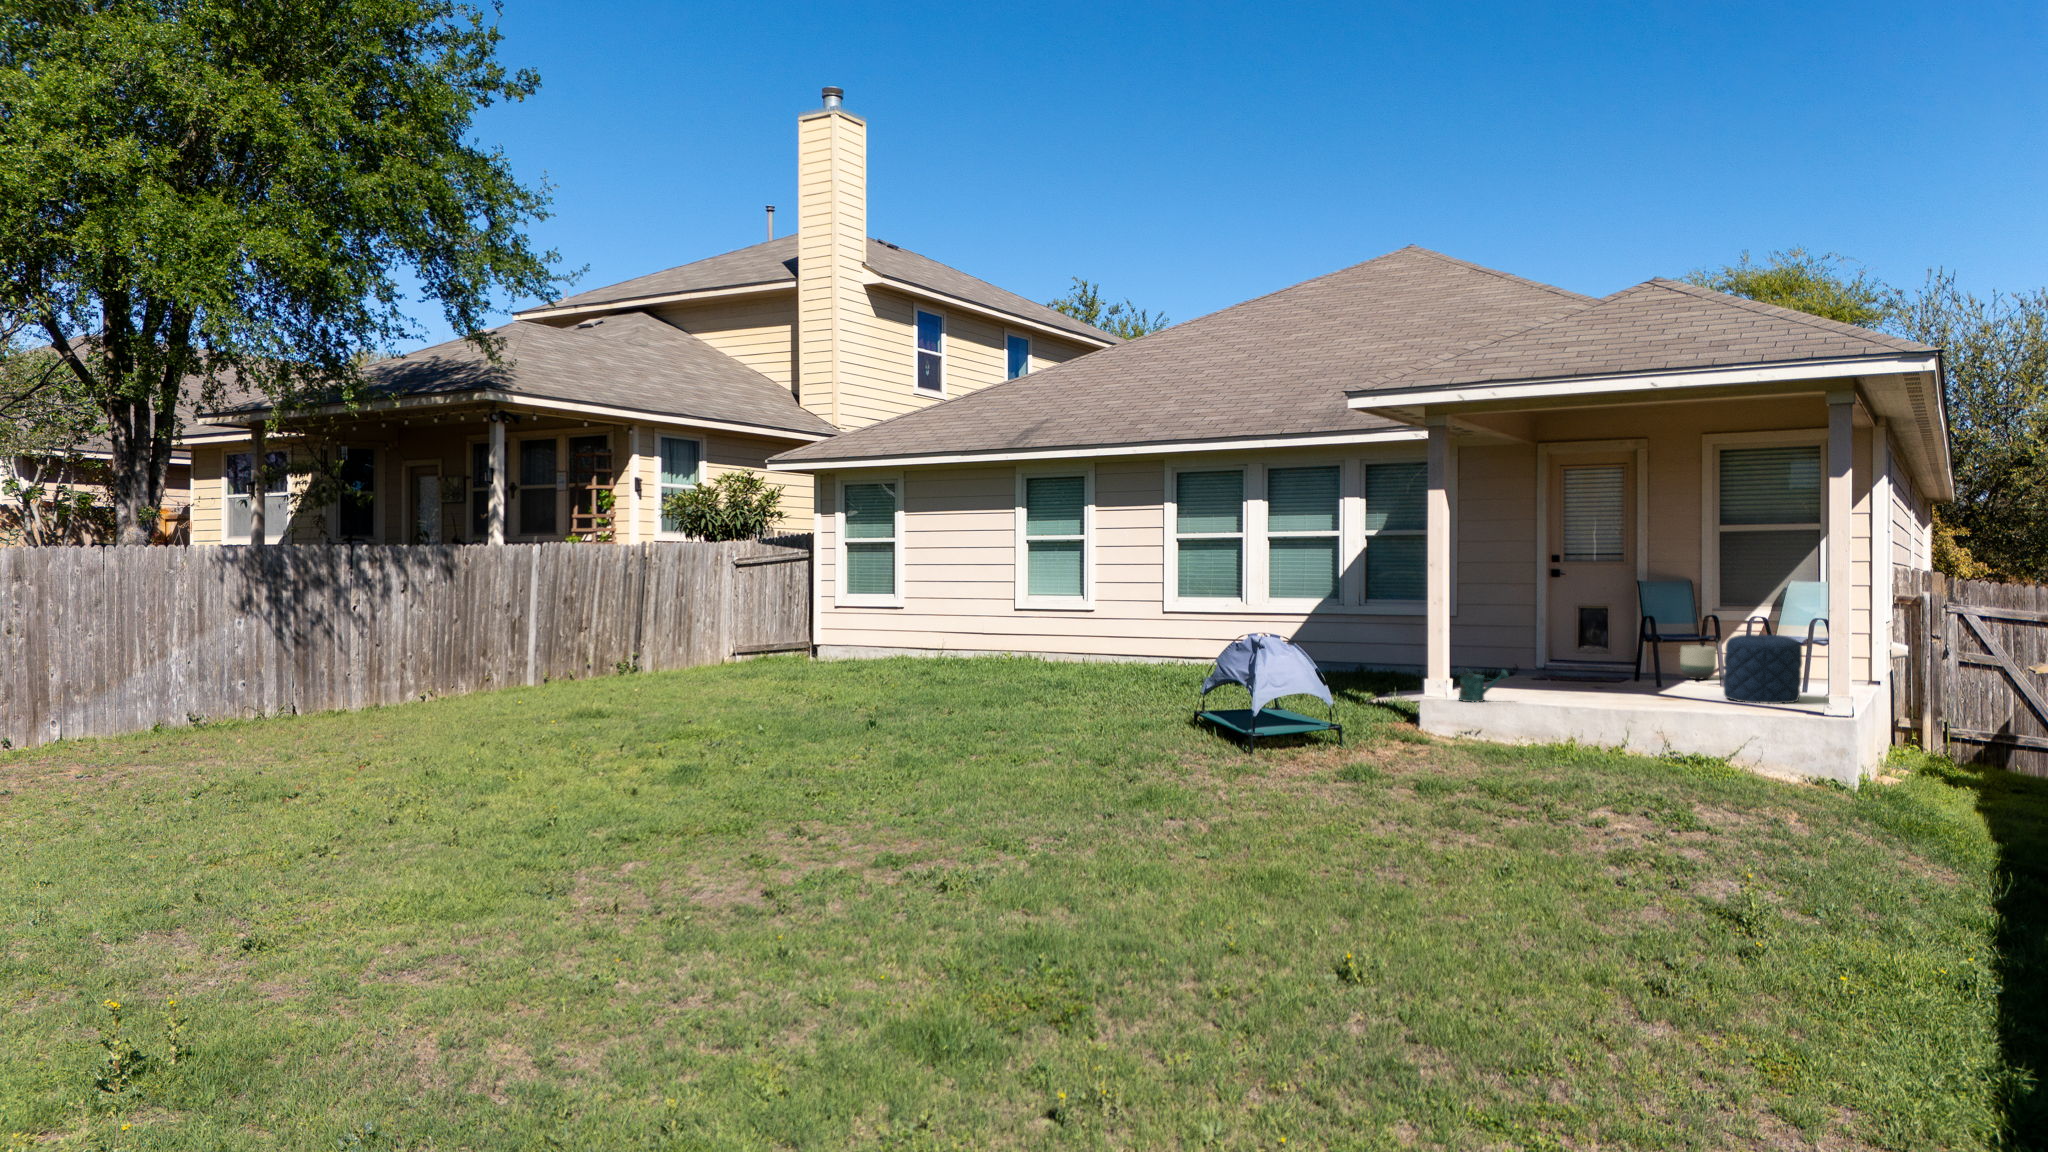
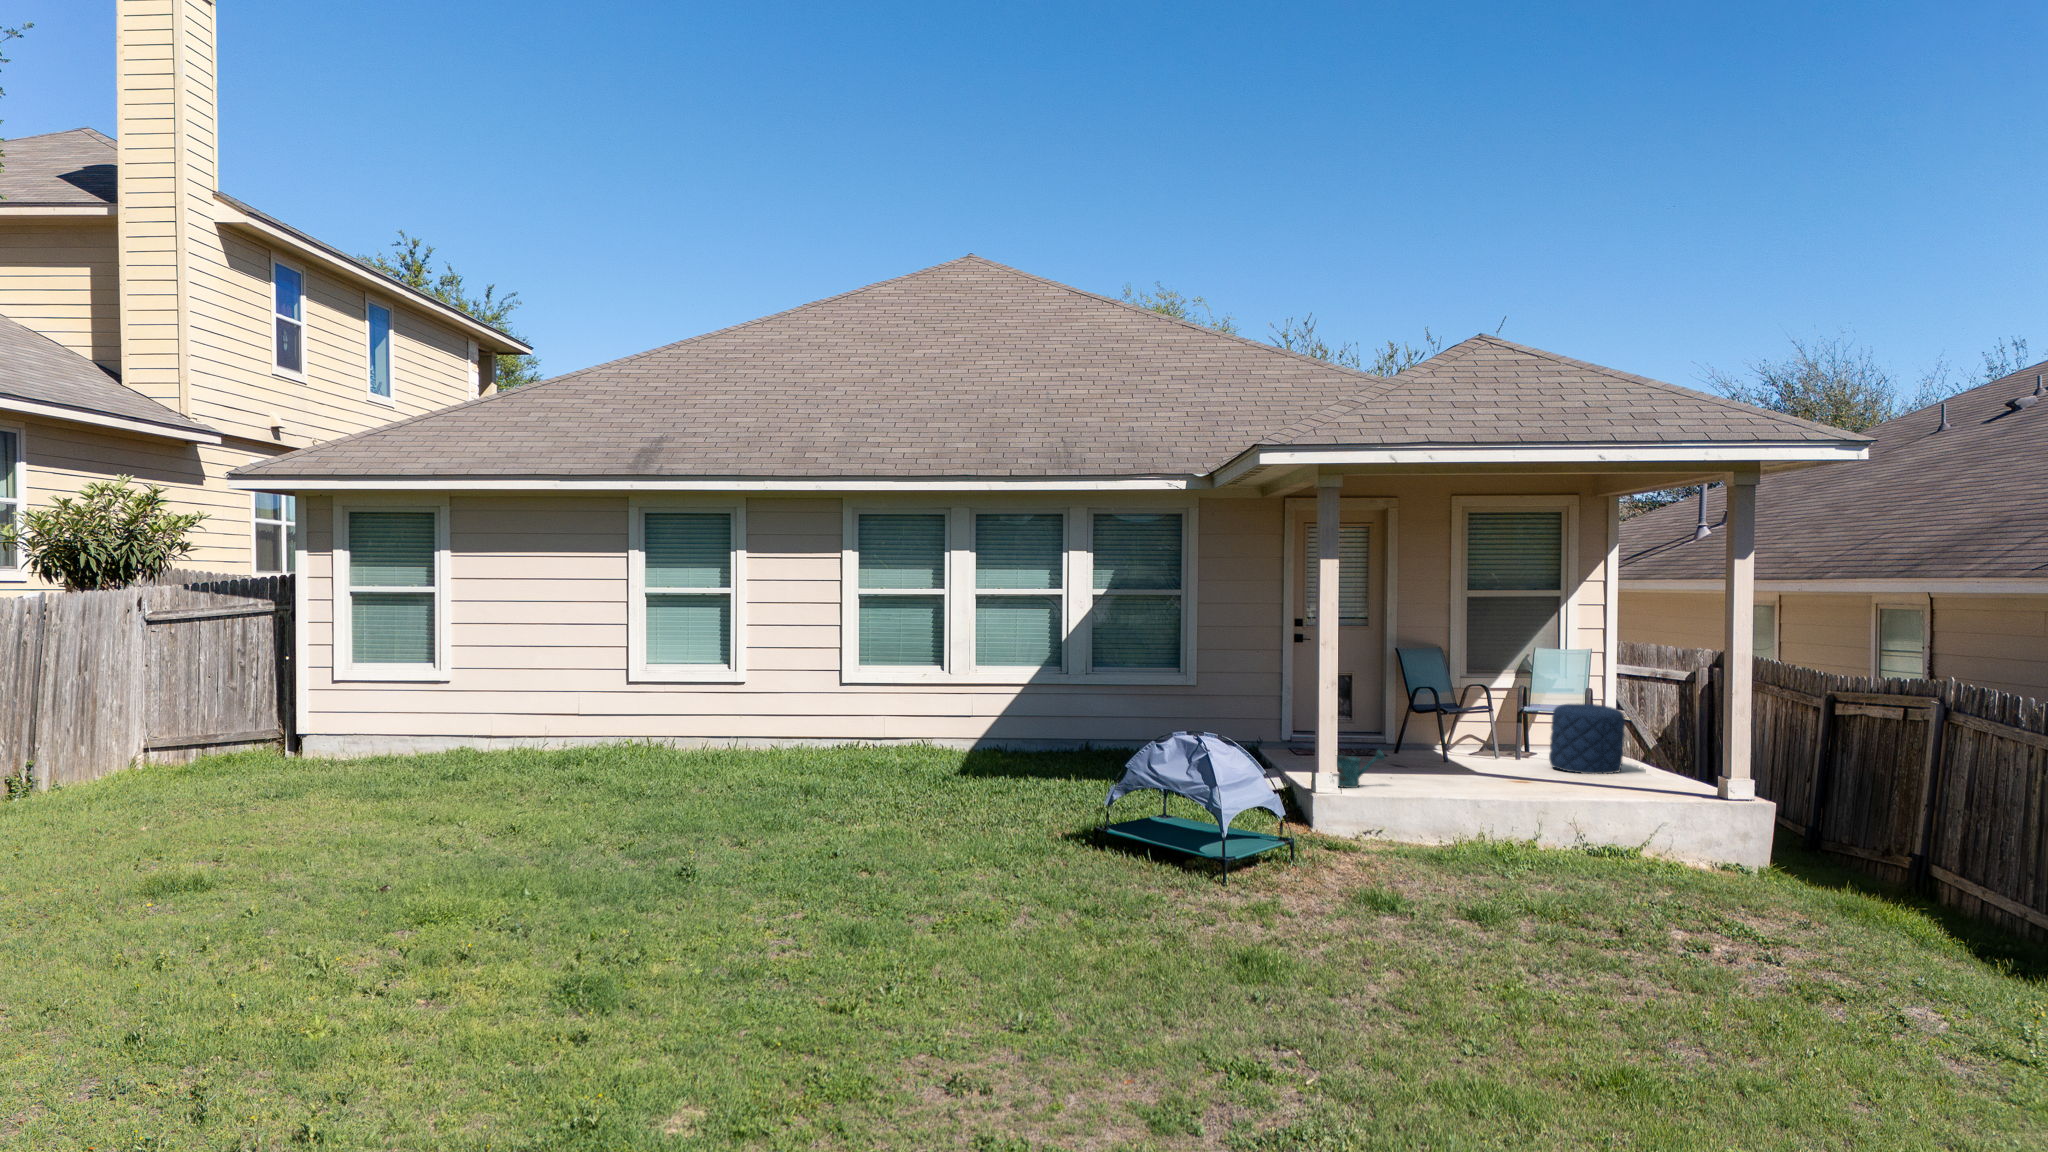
planter: present [1680,645,1716,680] -> none [1441,711,1476,746]

